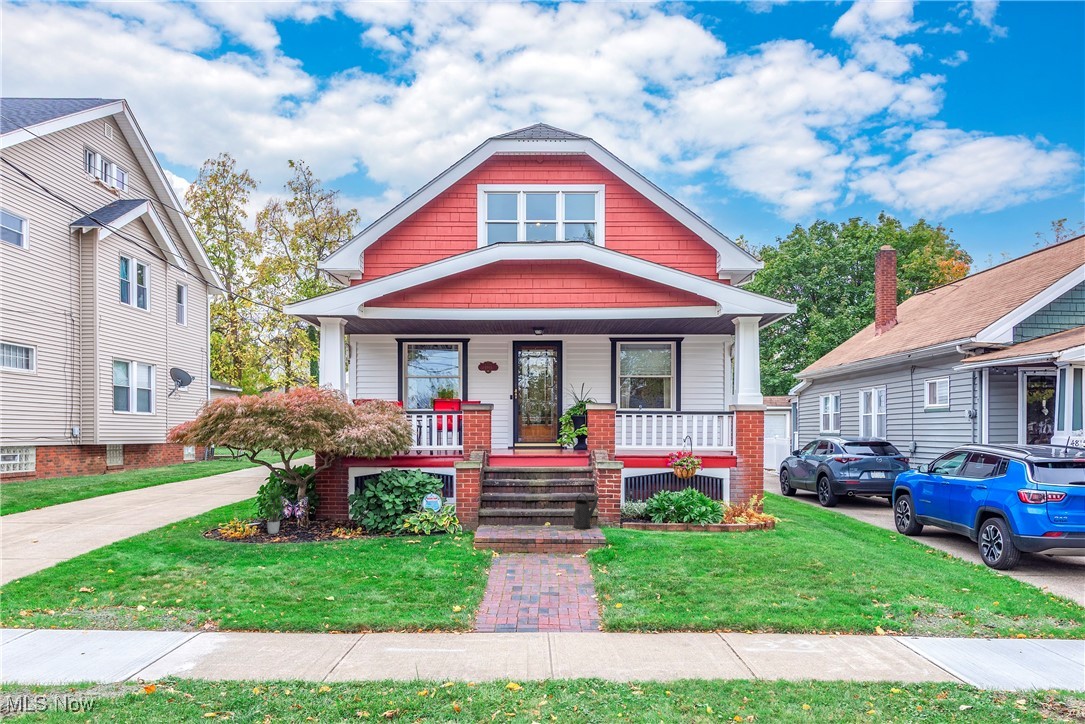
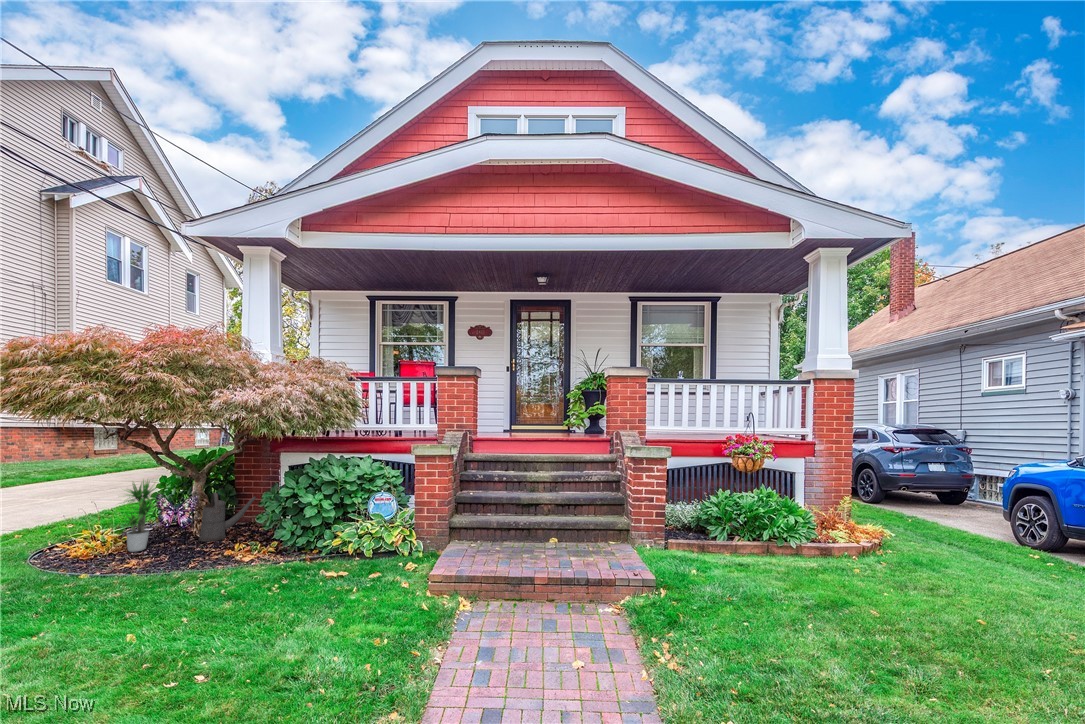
watering can: present [573,493,599,529] -> present [191,493,256,542]

